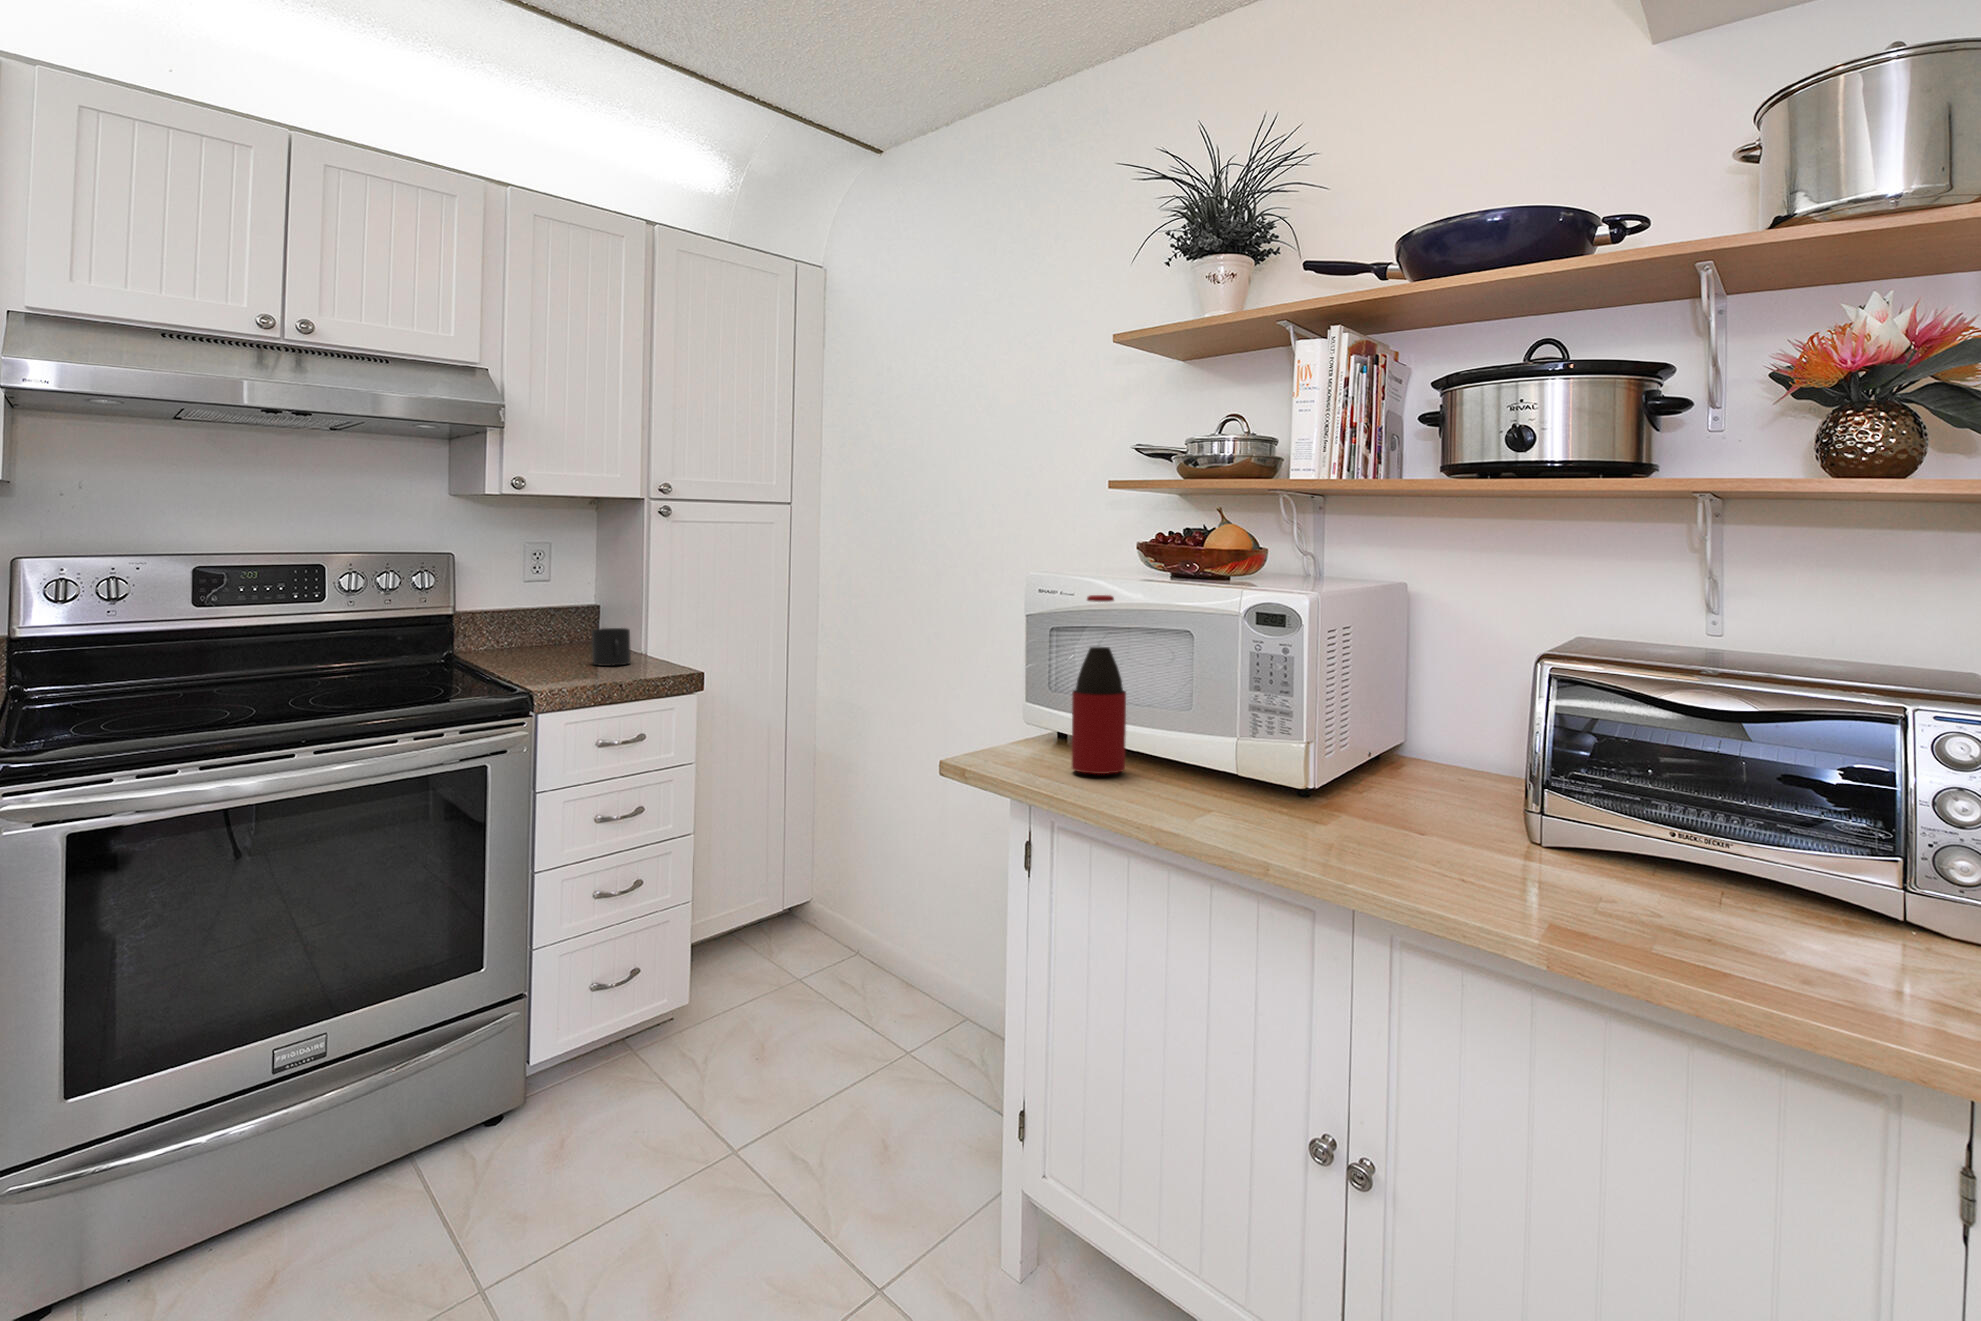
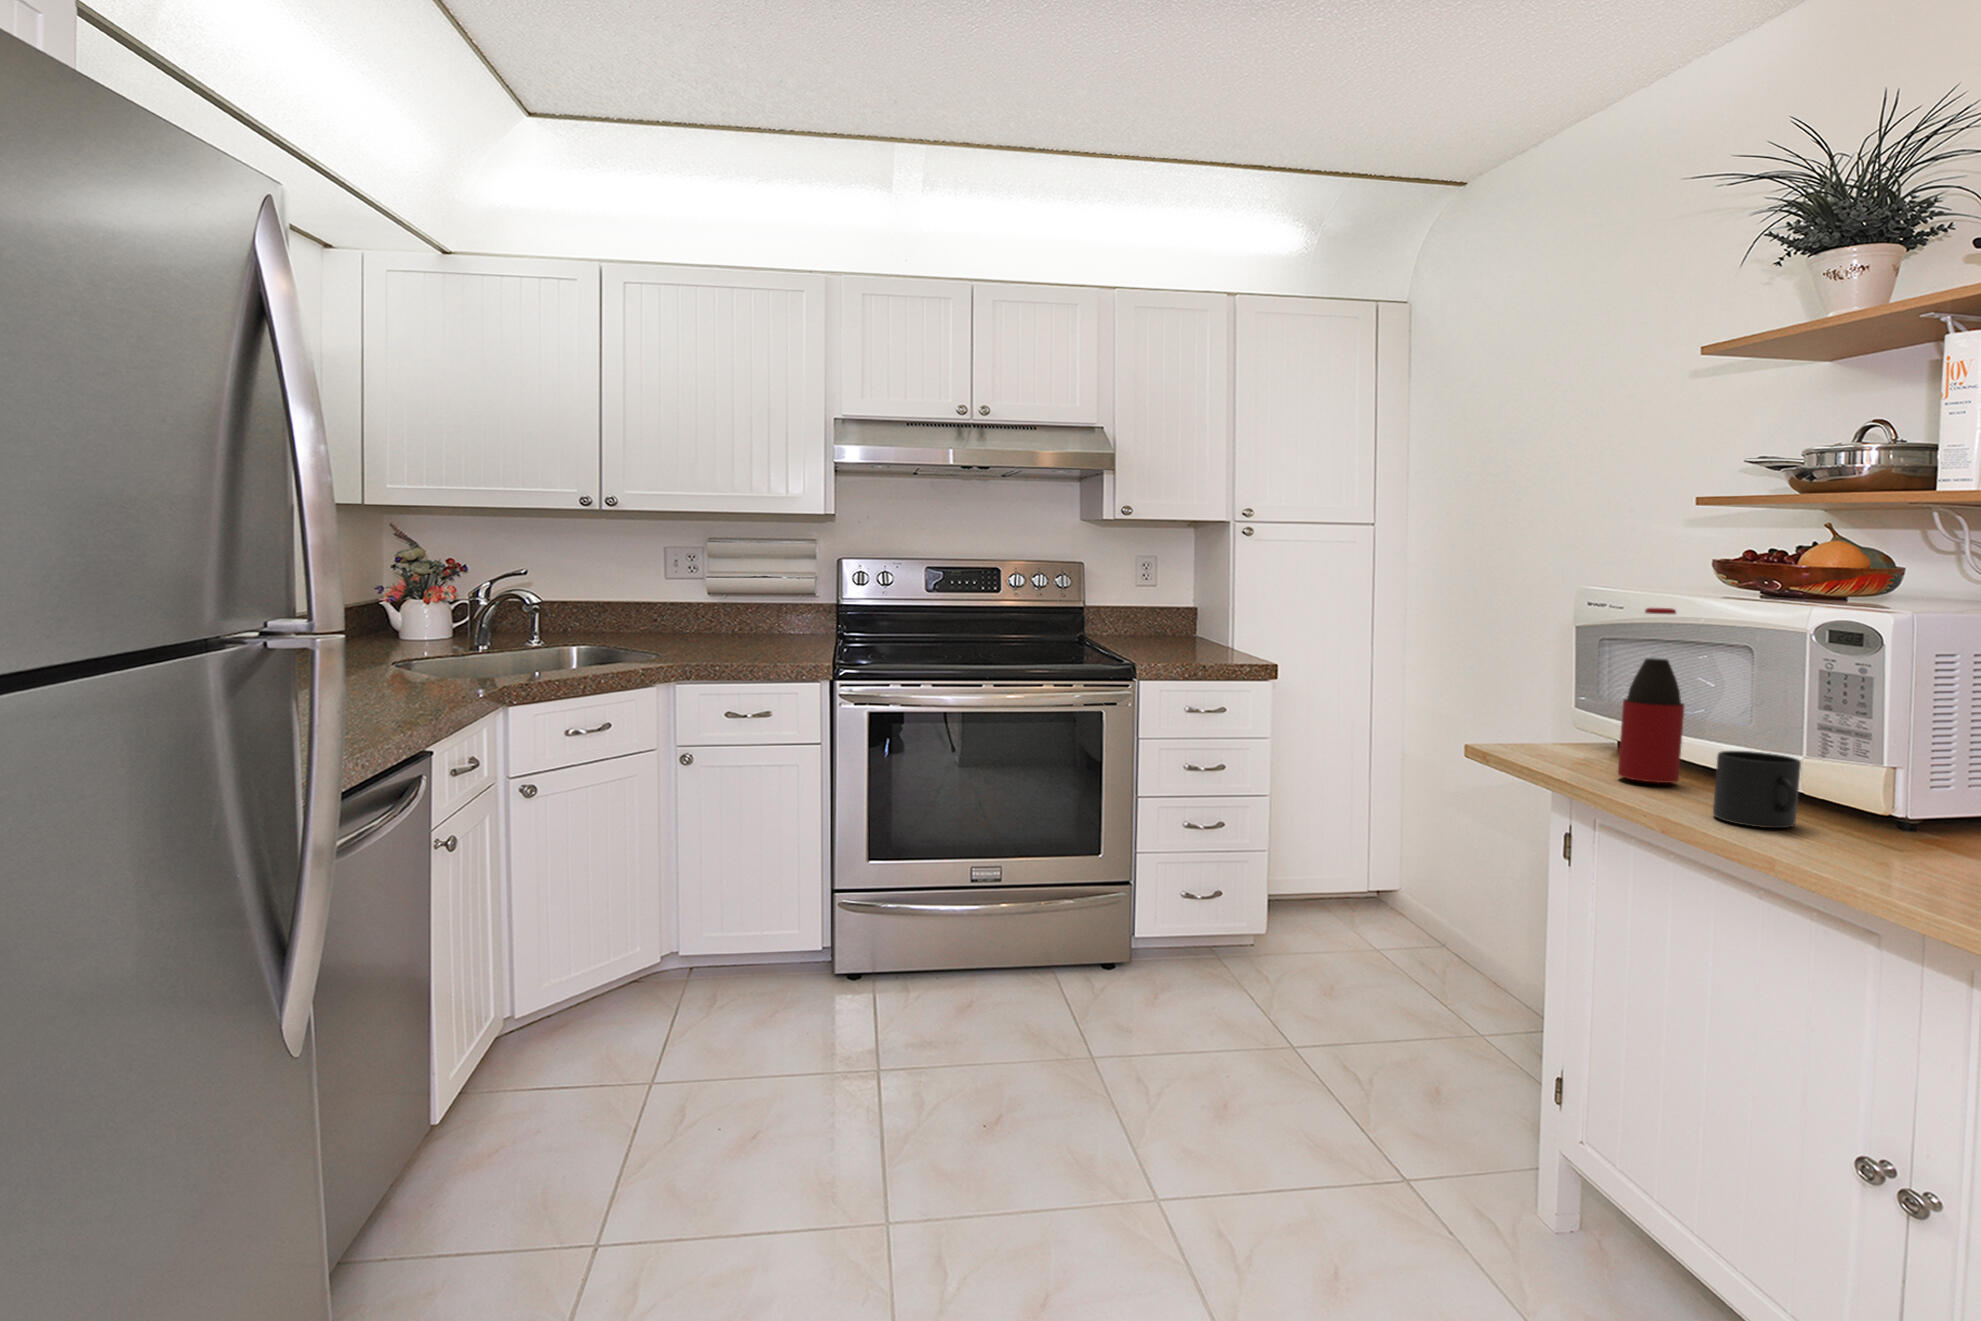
mug: present [592,628,631,666] -> present [1713,751,1801,828]

